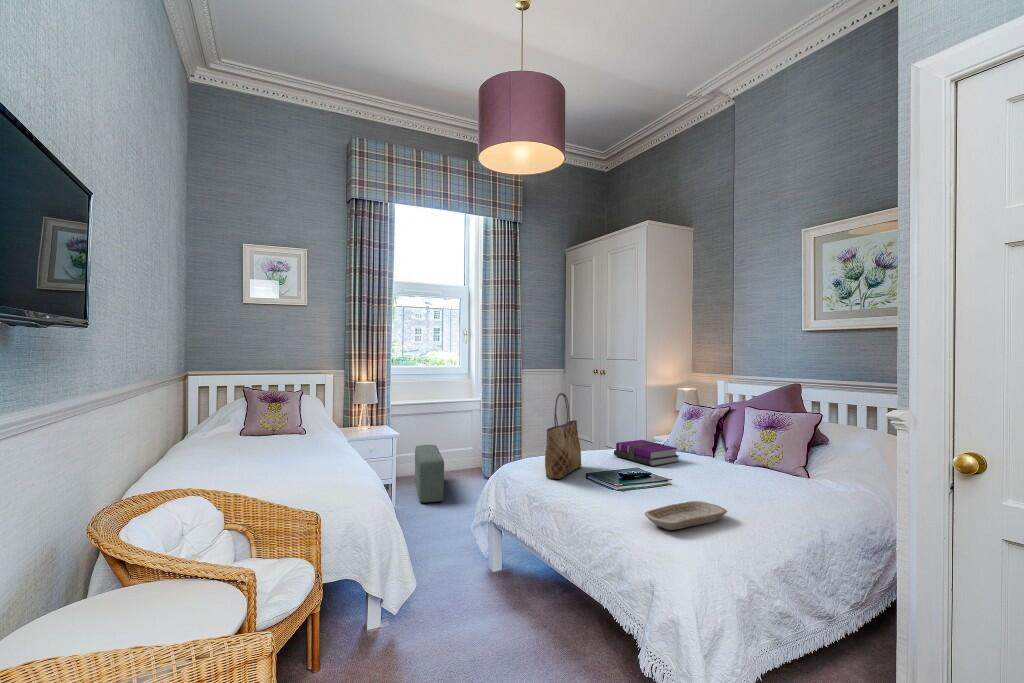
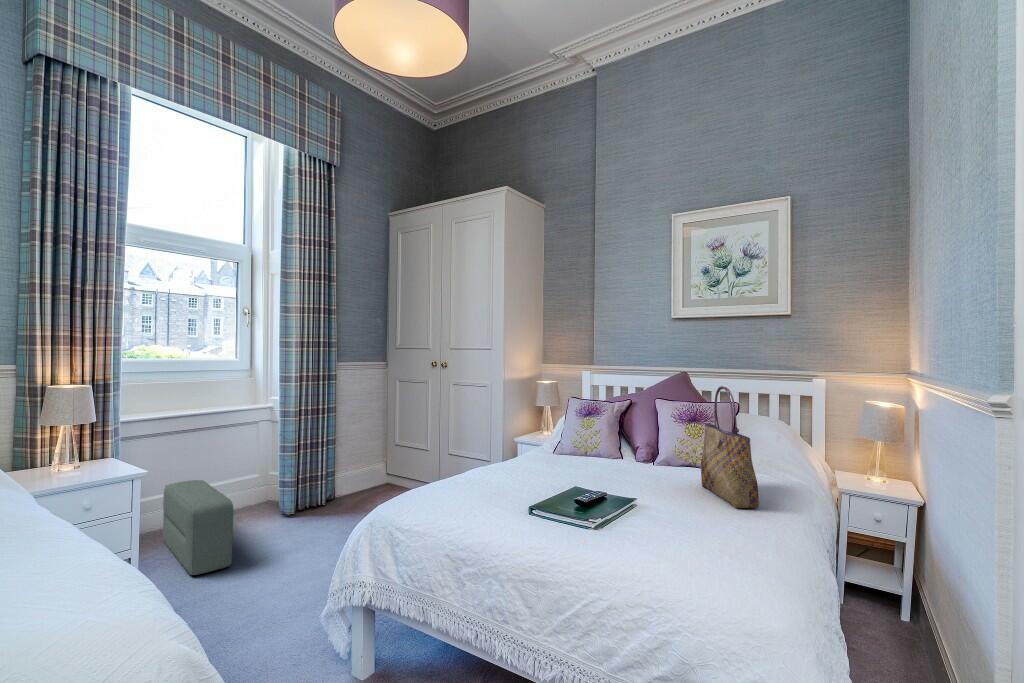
tote bag: present [545,393,581,479] -> present [701,386,759,508]
notebook: present [614,440,679,466] -> none [521,442,597,473]
tray: present [645,501,727,530] -> none [686,510,753,555]

